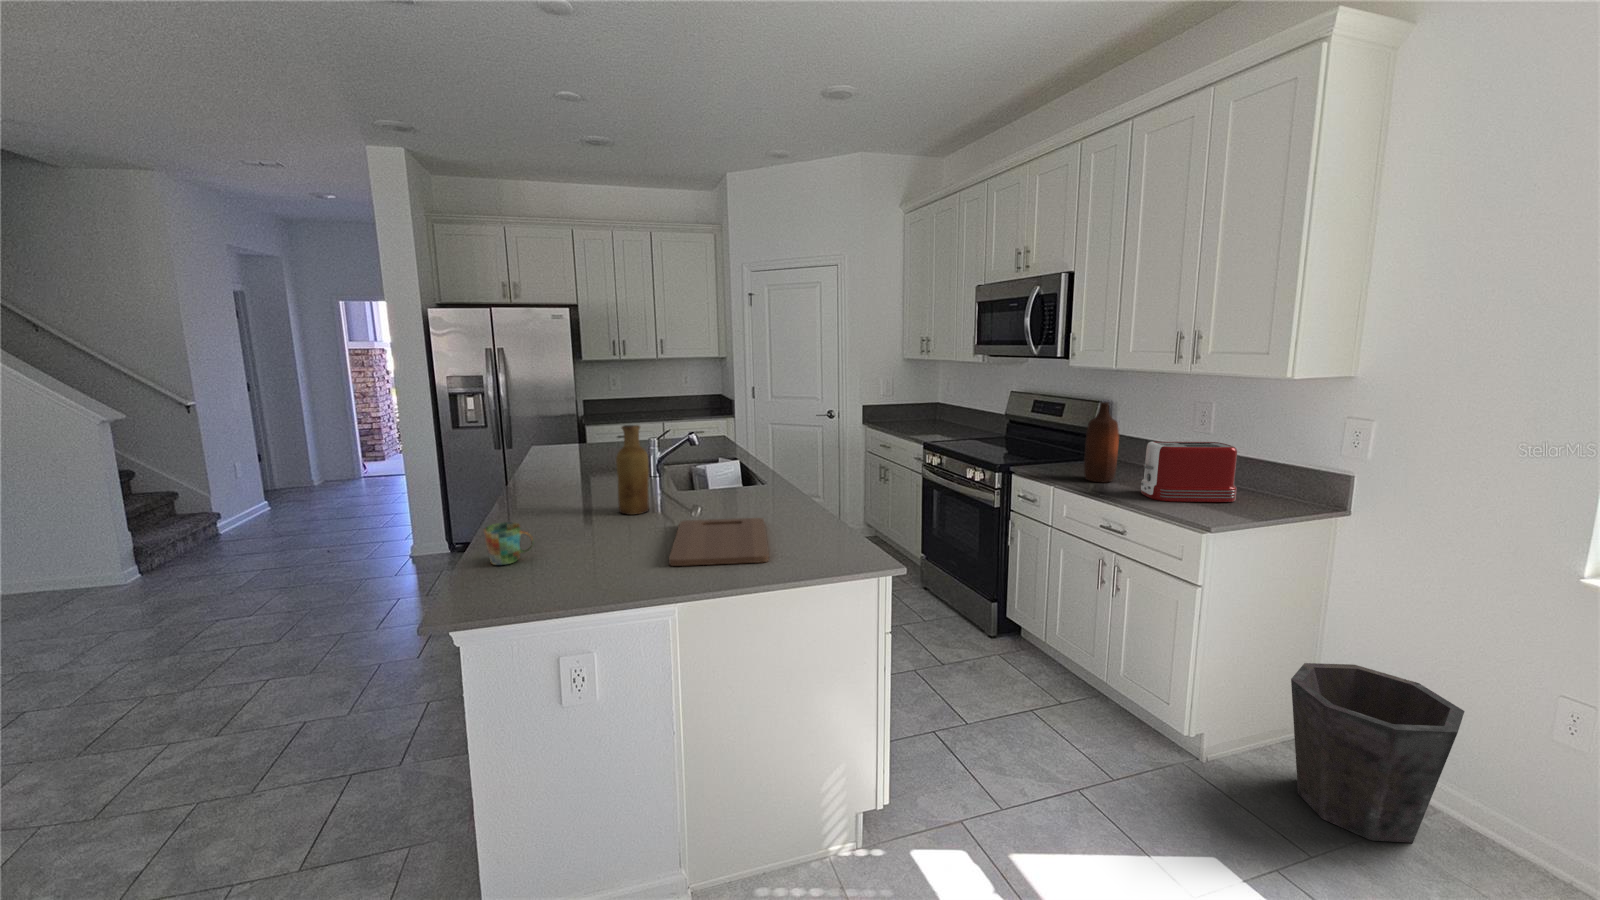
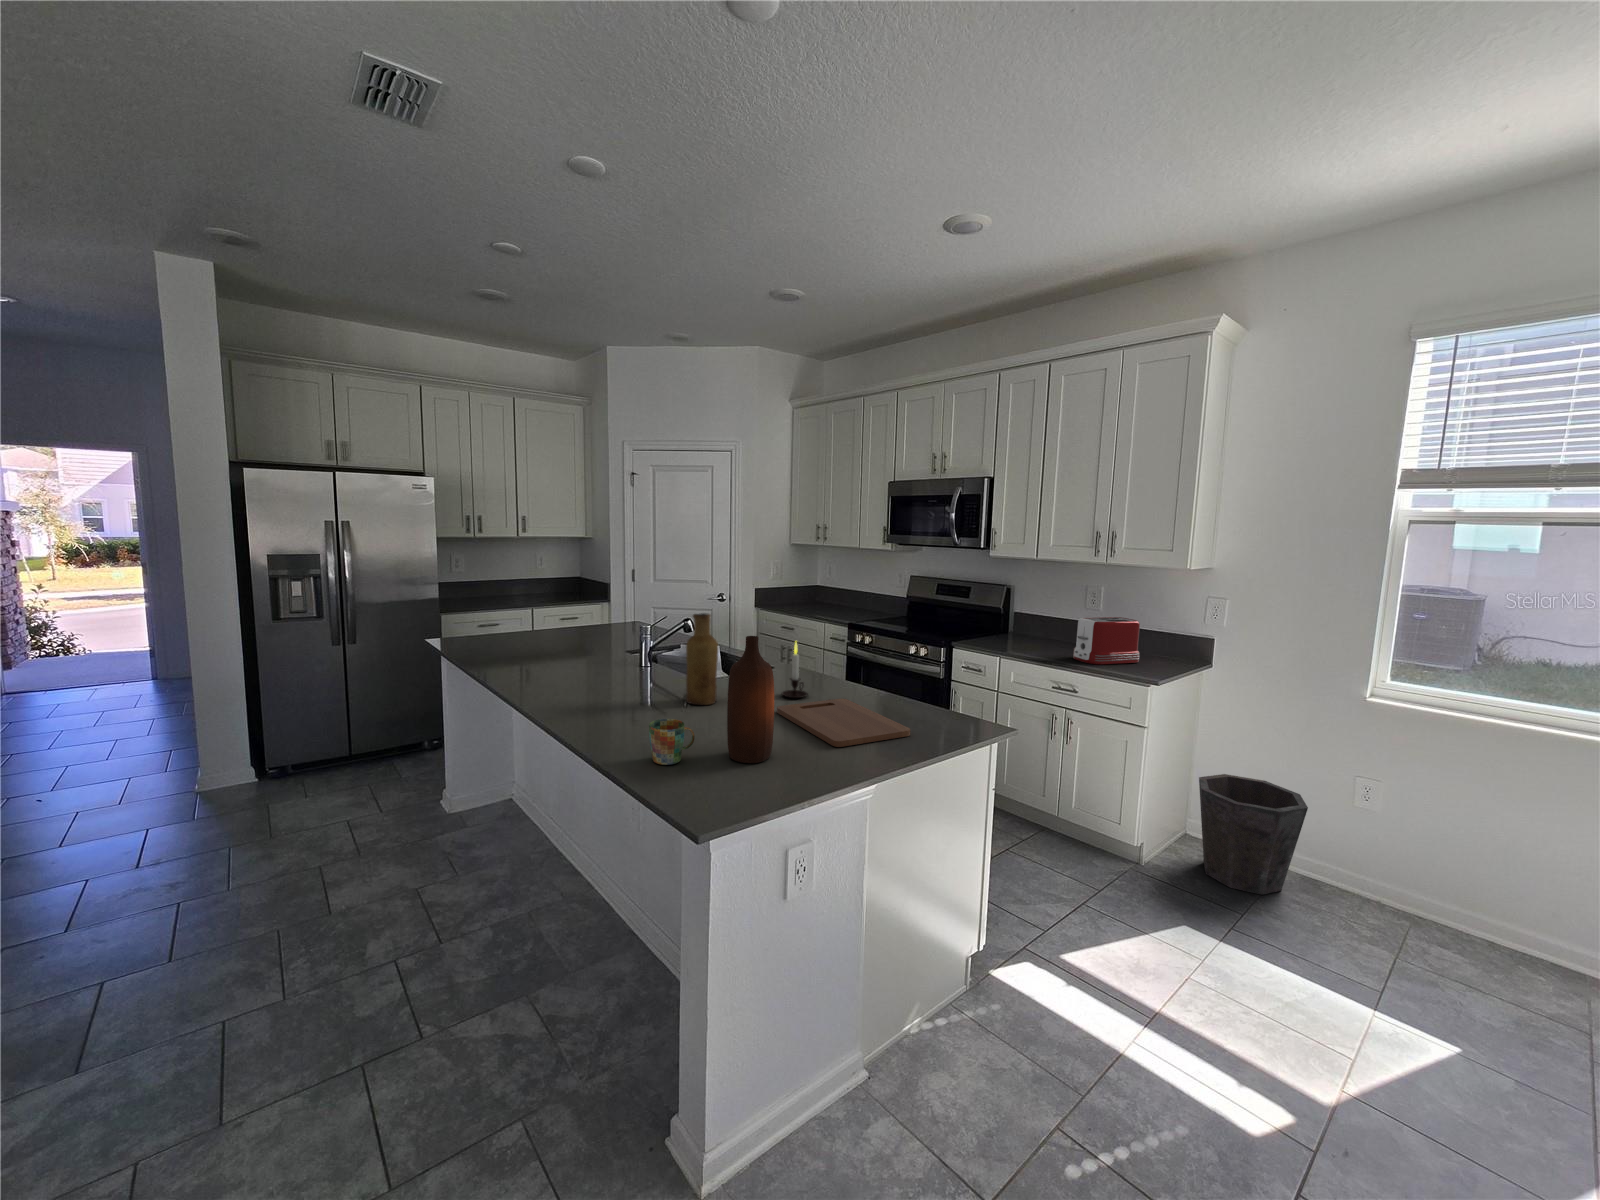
bottle: present [1084,402,1119,482] -> present [727,636,774,763]
candle: none [714,455,744,514] -> present [782,643,807,698]

